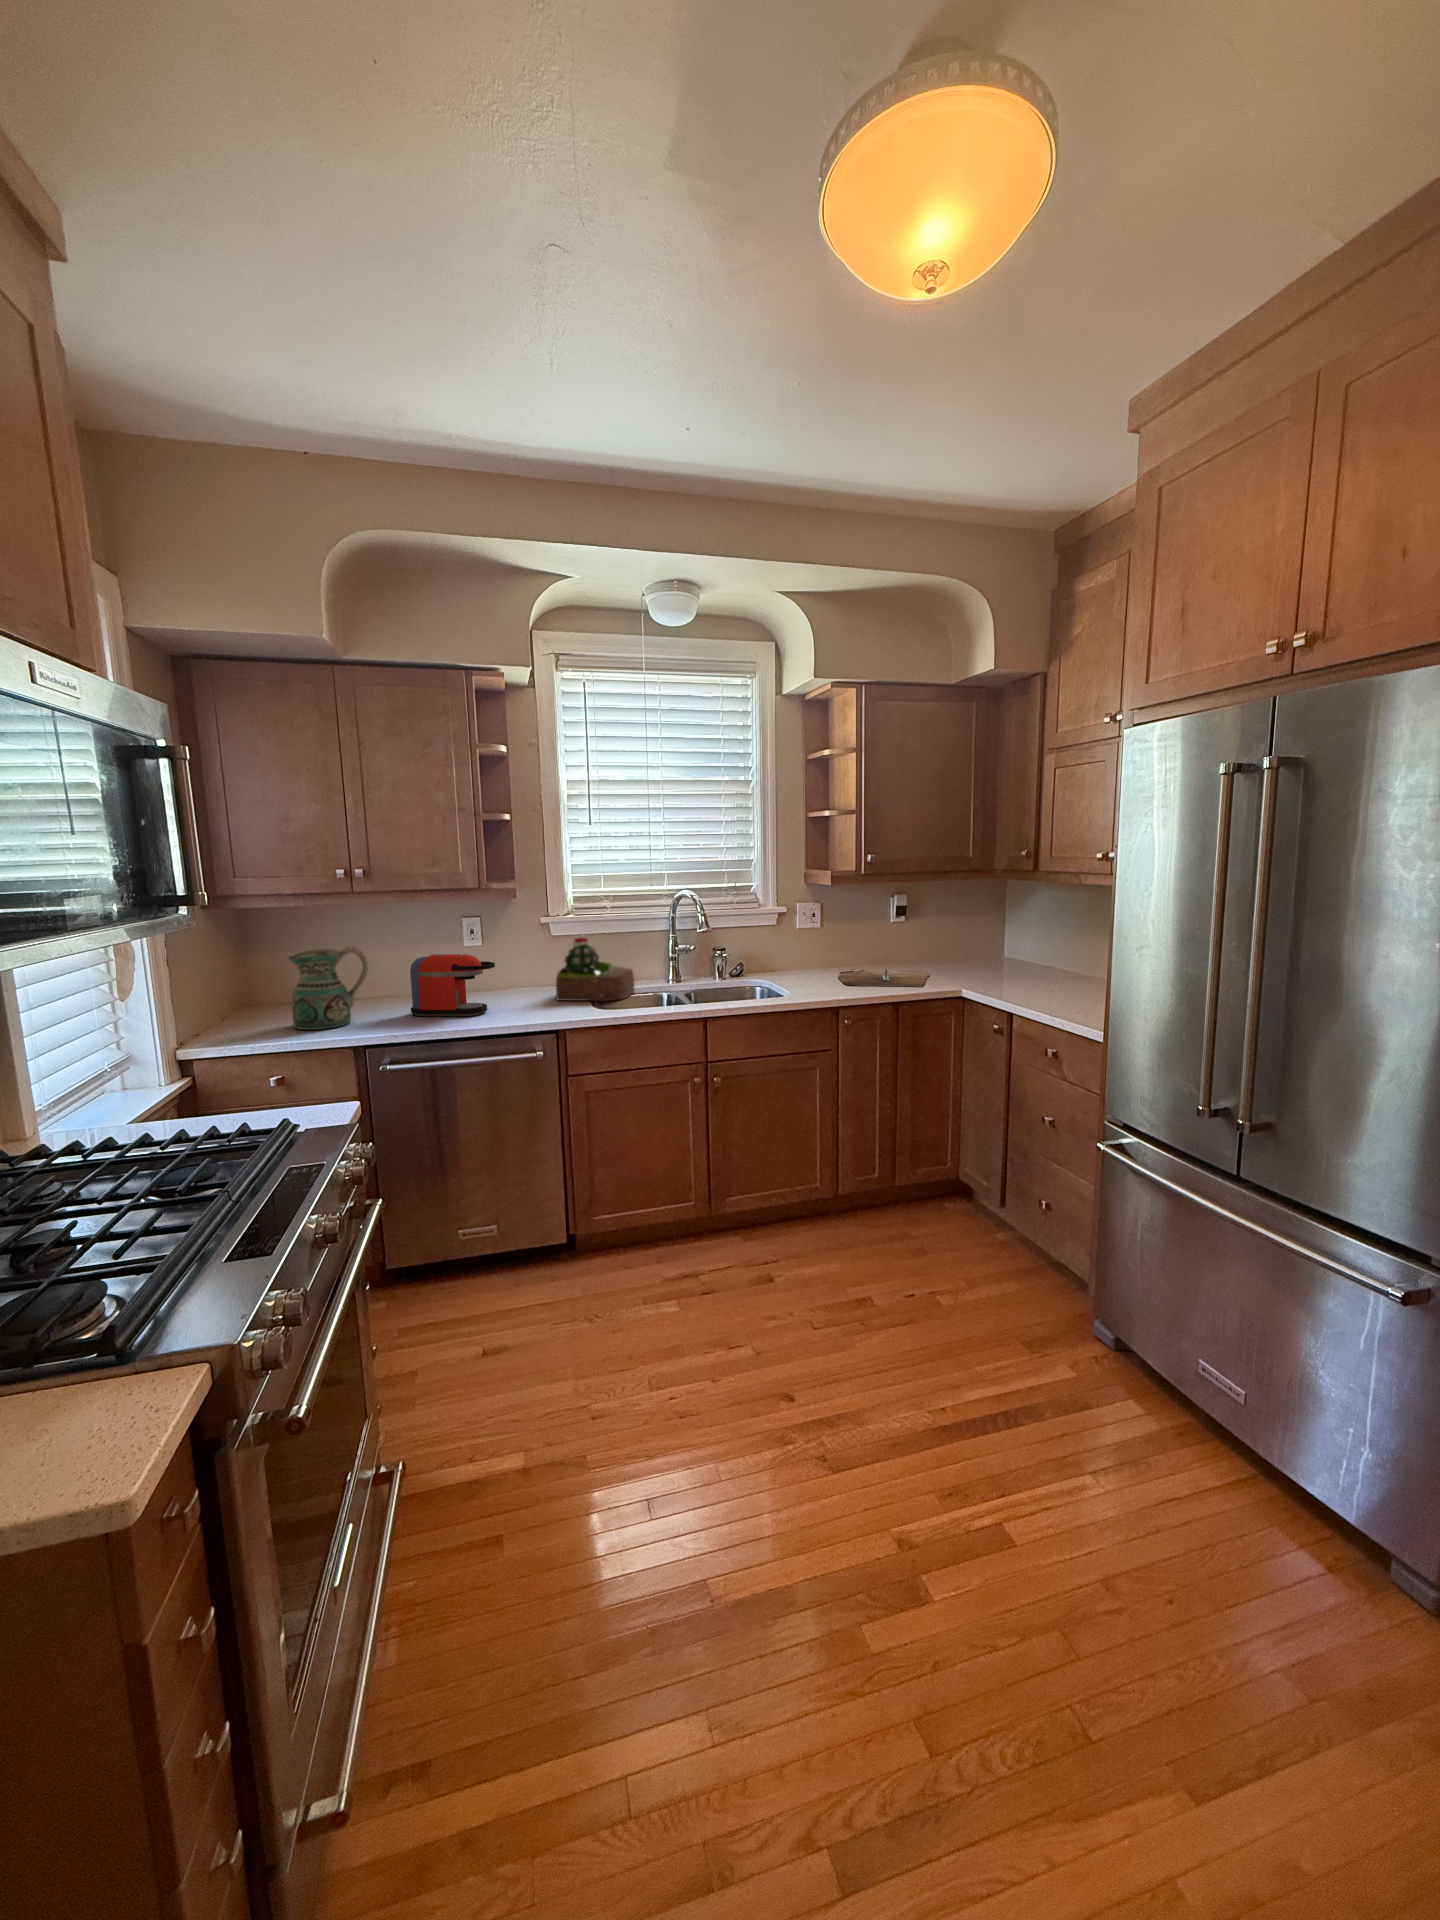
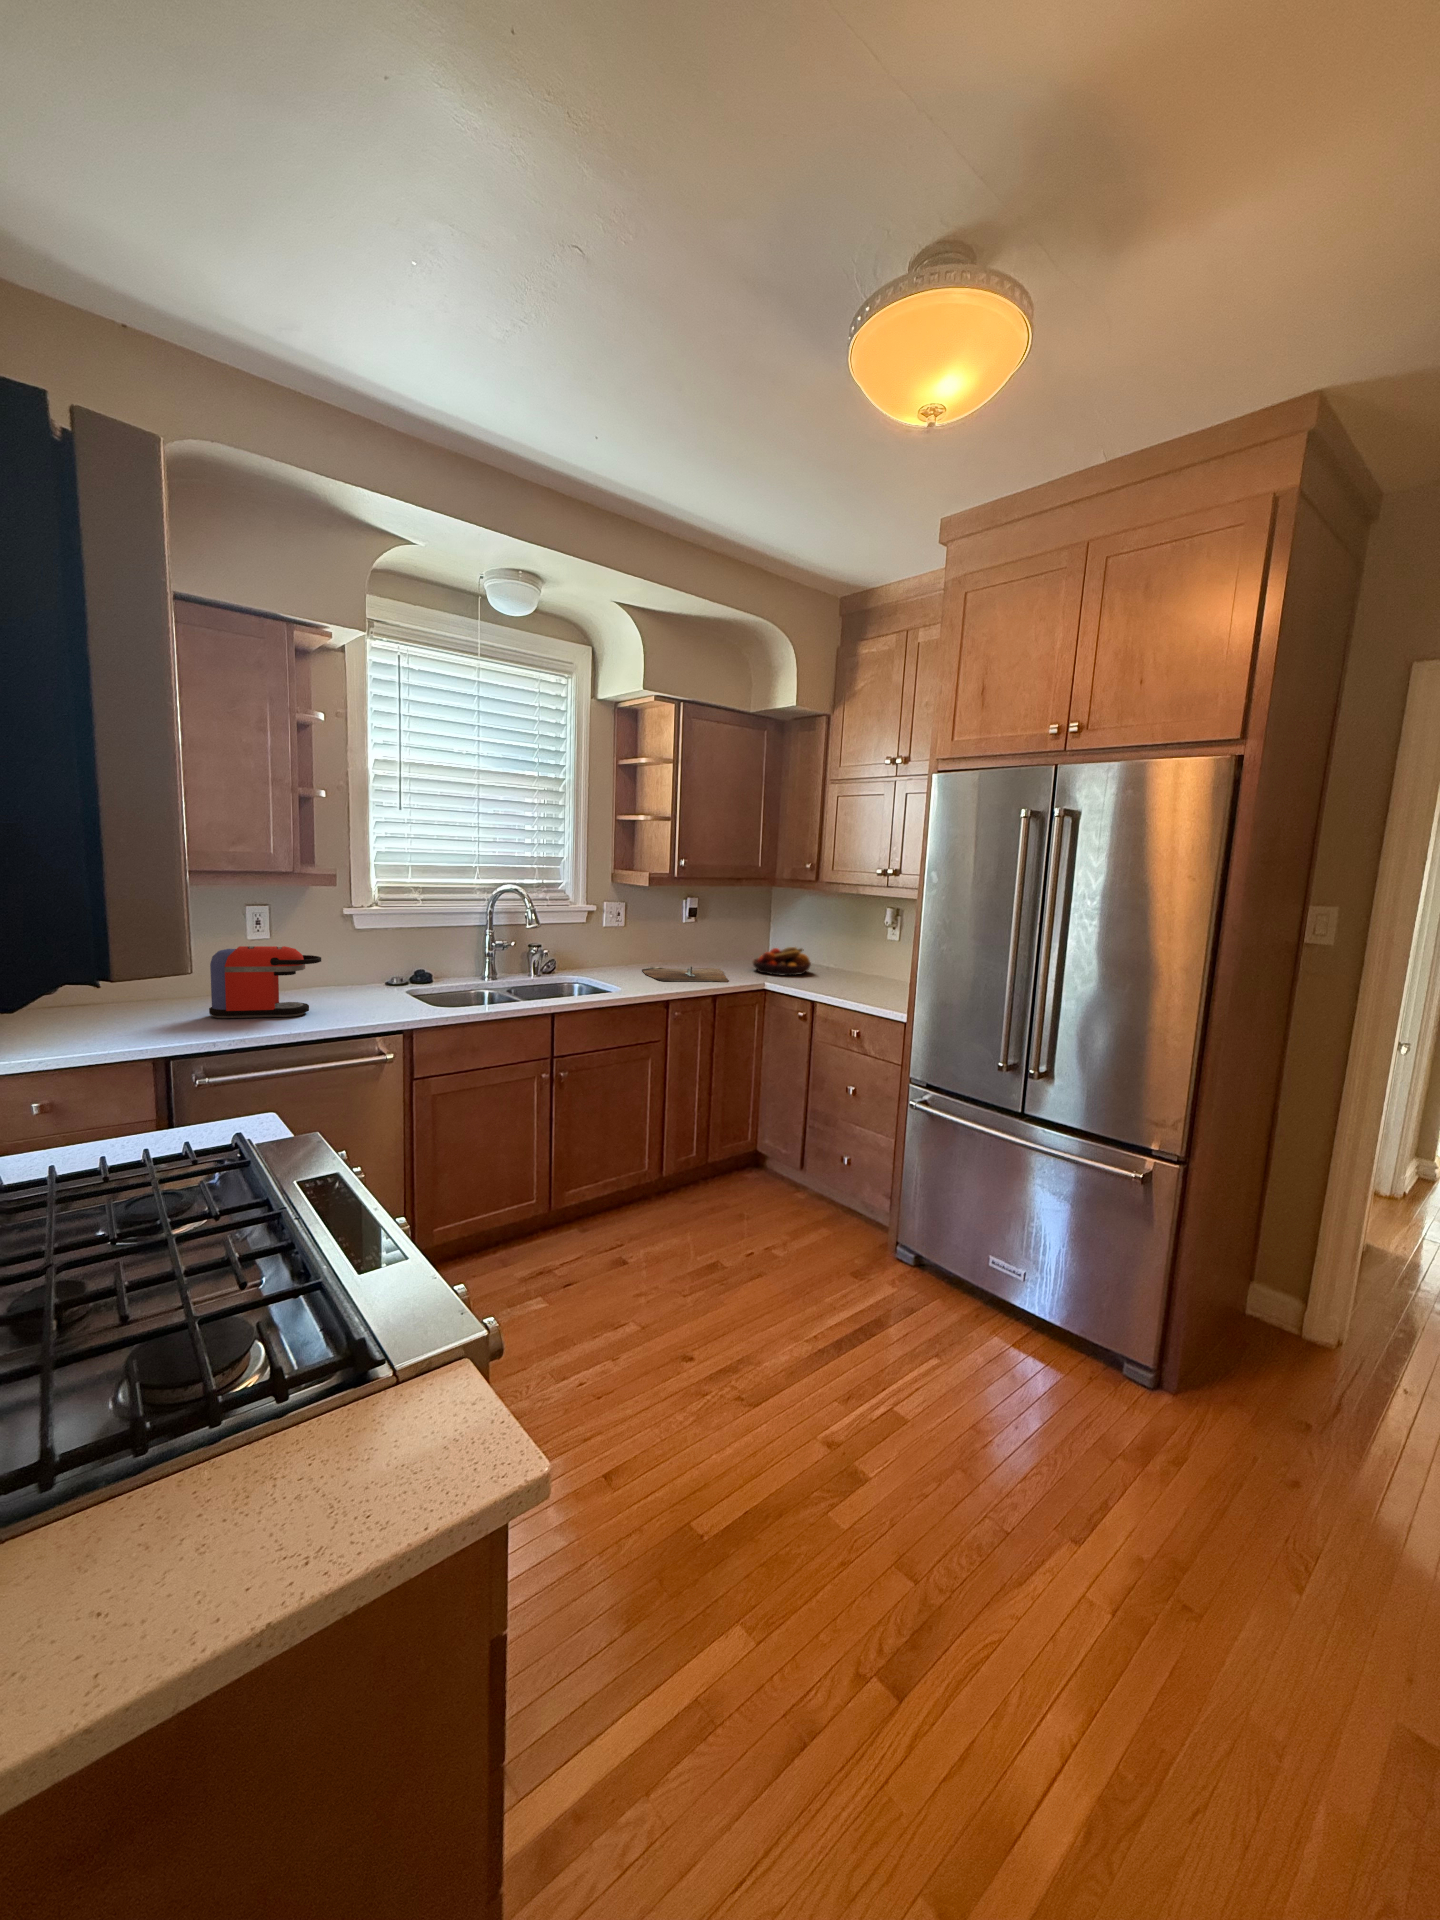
succulent plant: present [556,938,635,1001] -> none [377,931,457,999]
fruit bowl: none [967,946,1038,980] -> present [753,947,811,976]
ceramic pitcher: present [289,947,368,1030] -> none [52,936,159,1038]

